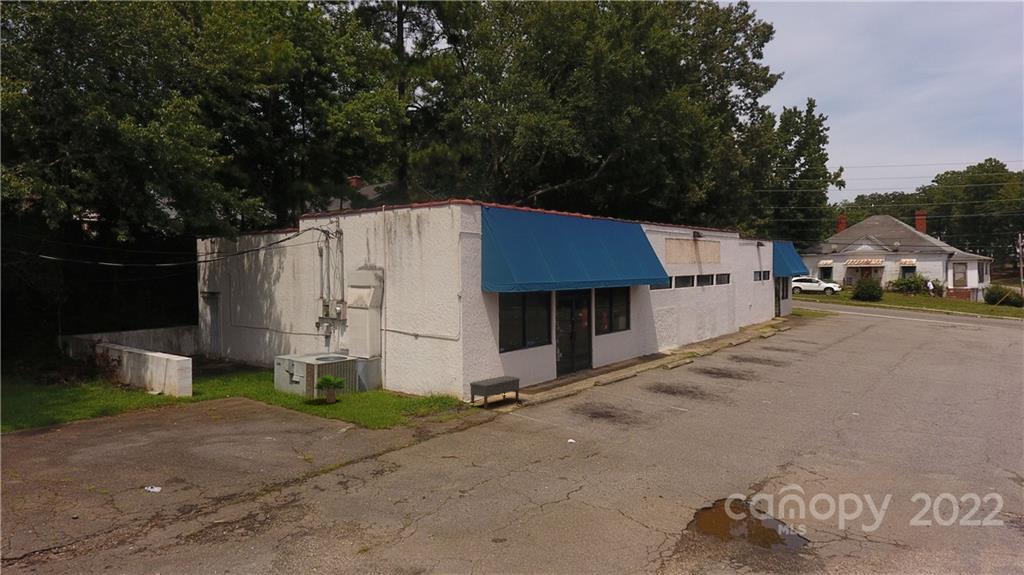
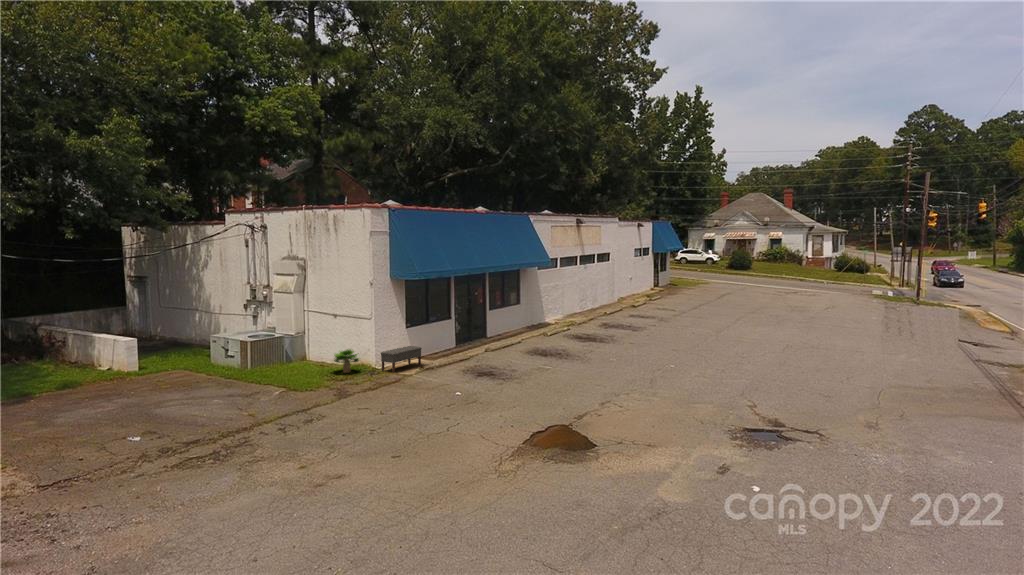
potted plant: present [314,374,347,403] -> present [334,349,359,373]

